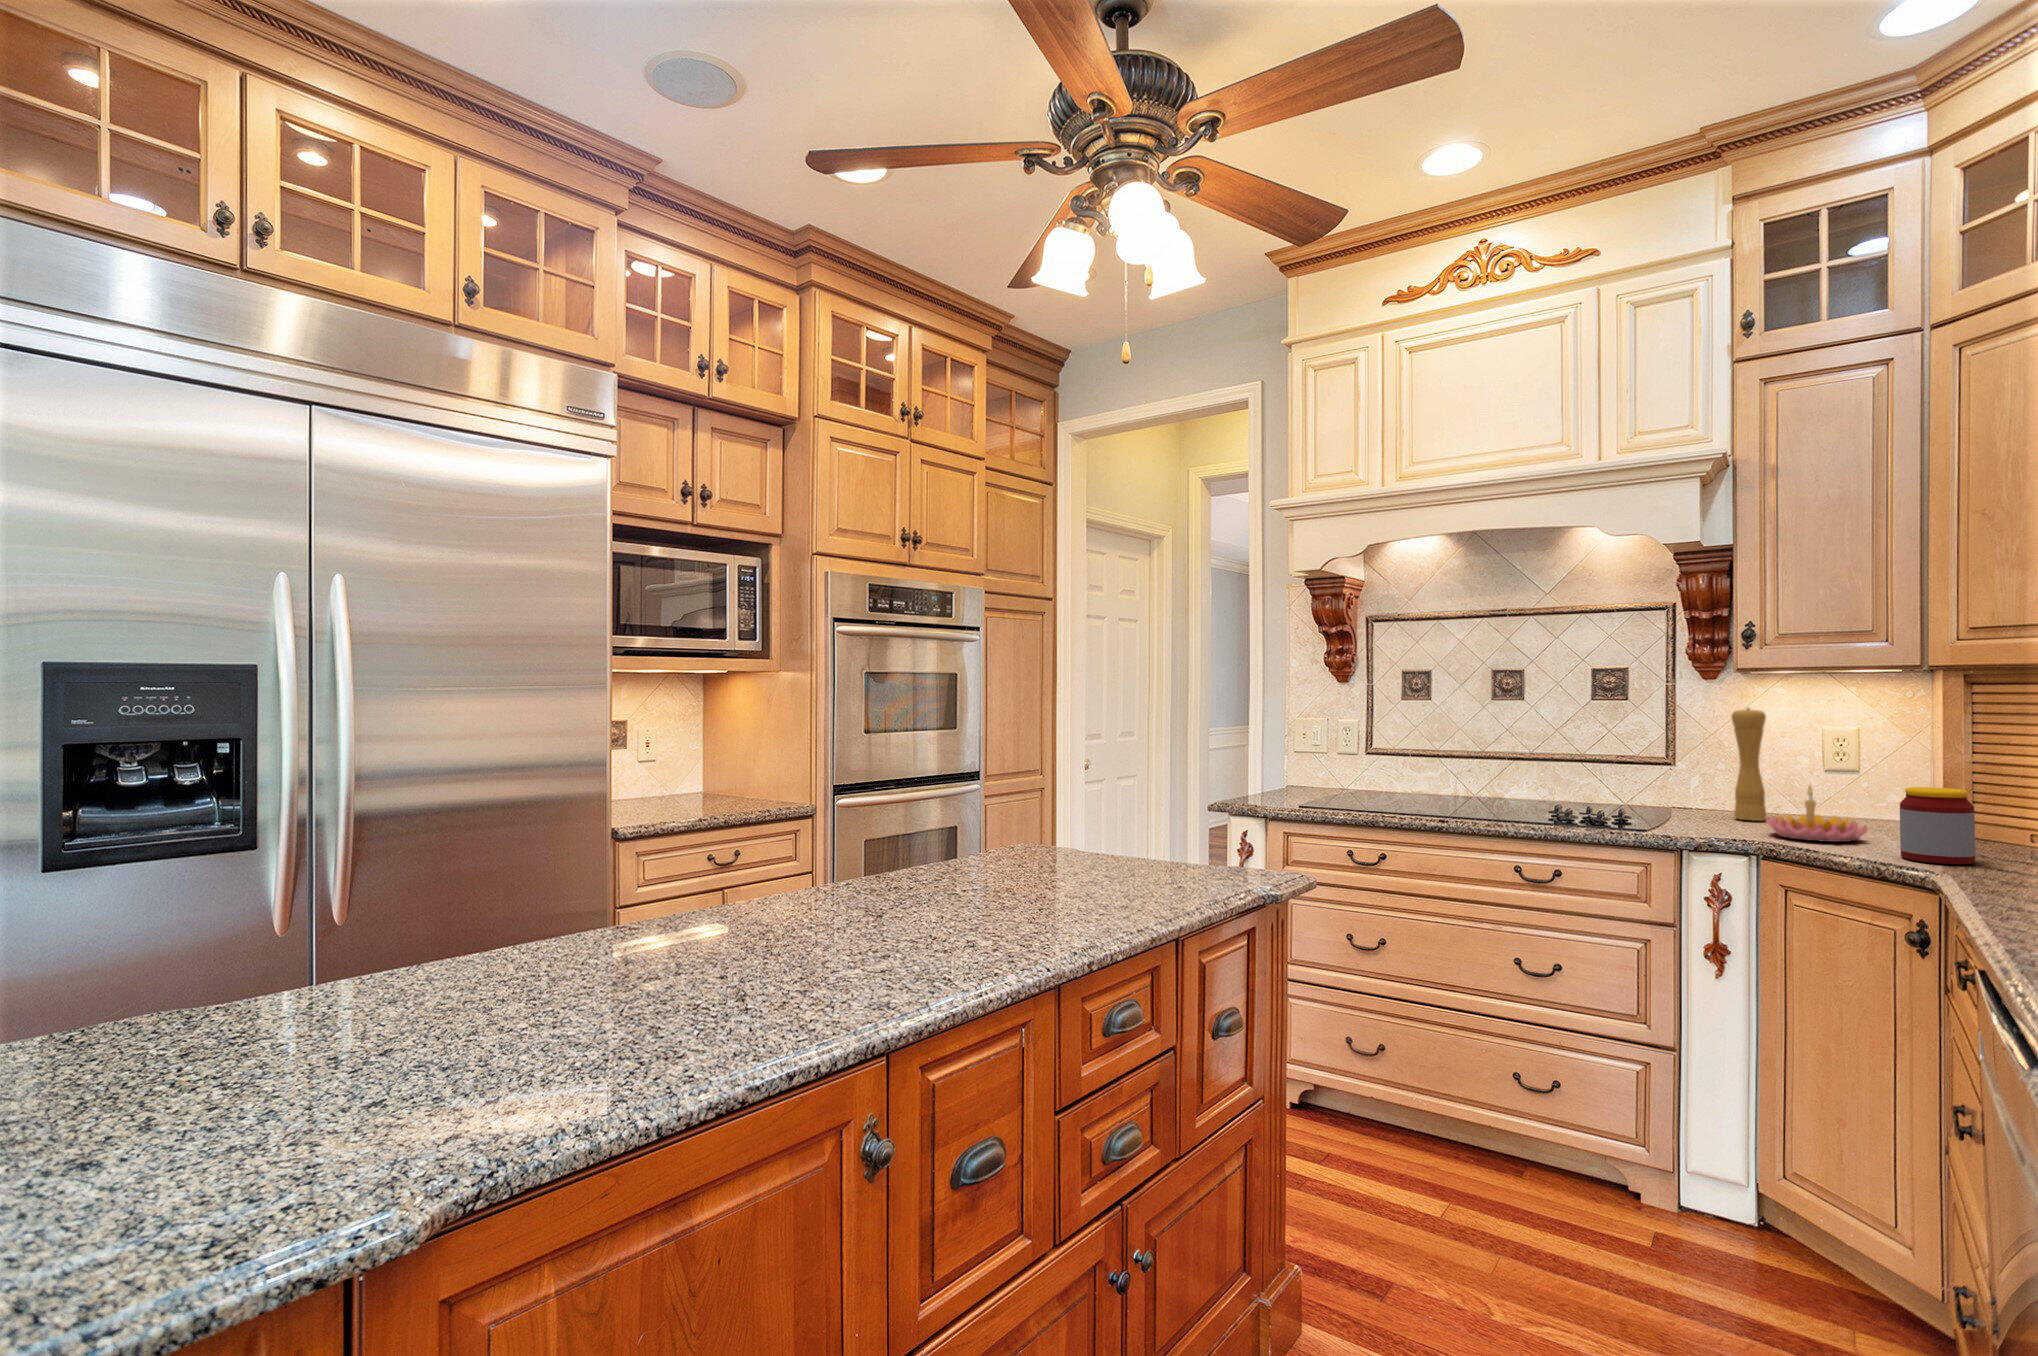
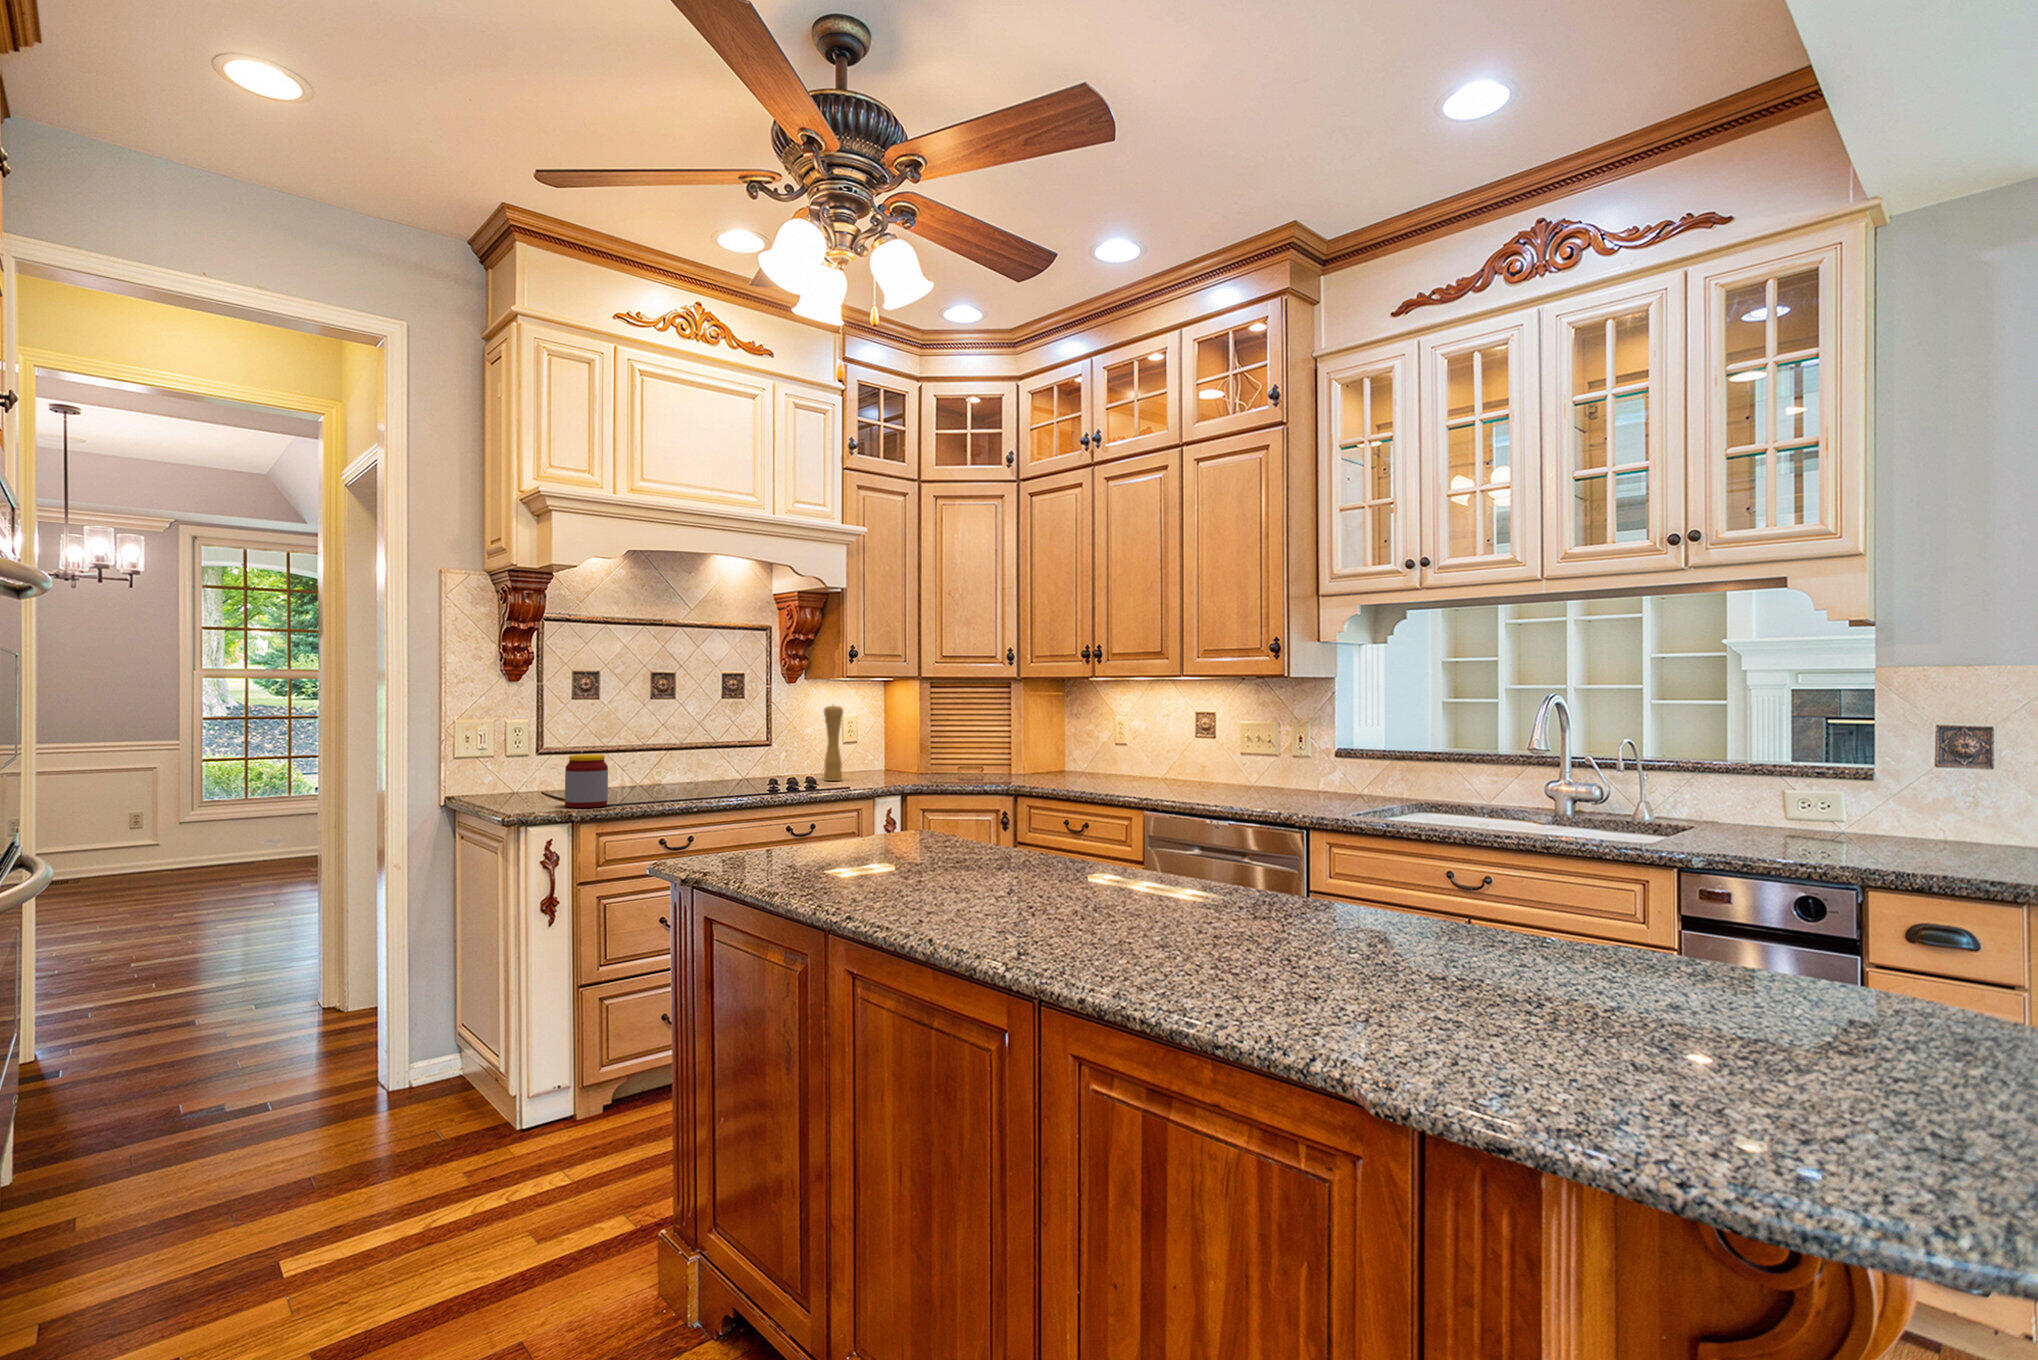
candle holder: present [1766,785,1868,842] -> none [873,750,924,786]
jar: present [1900,787,1976,864] -> present [565,754,608,808]

